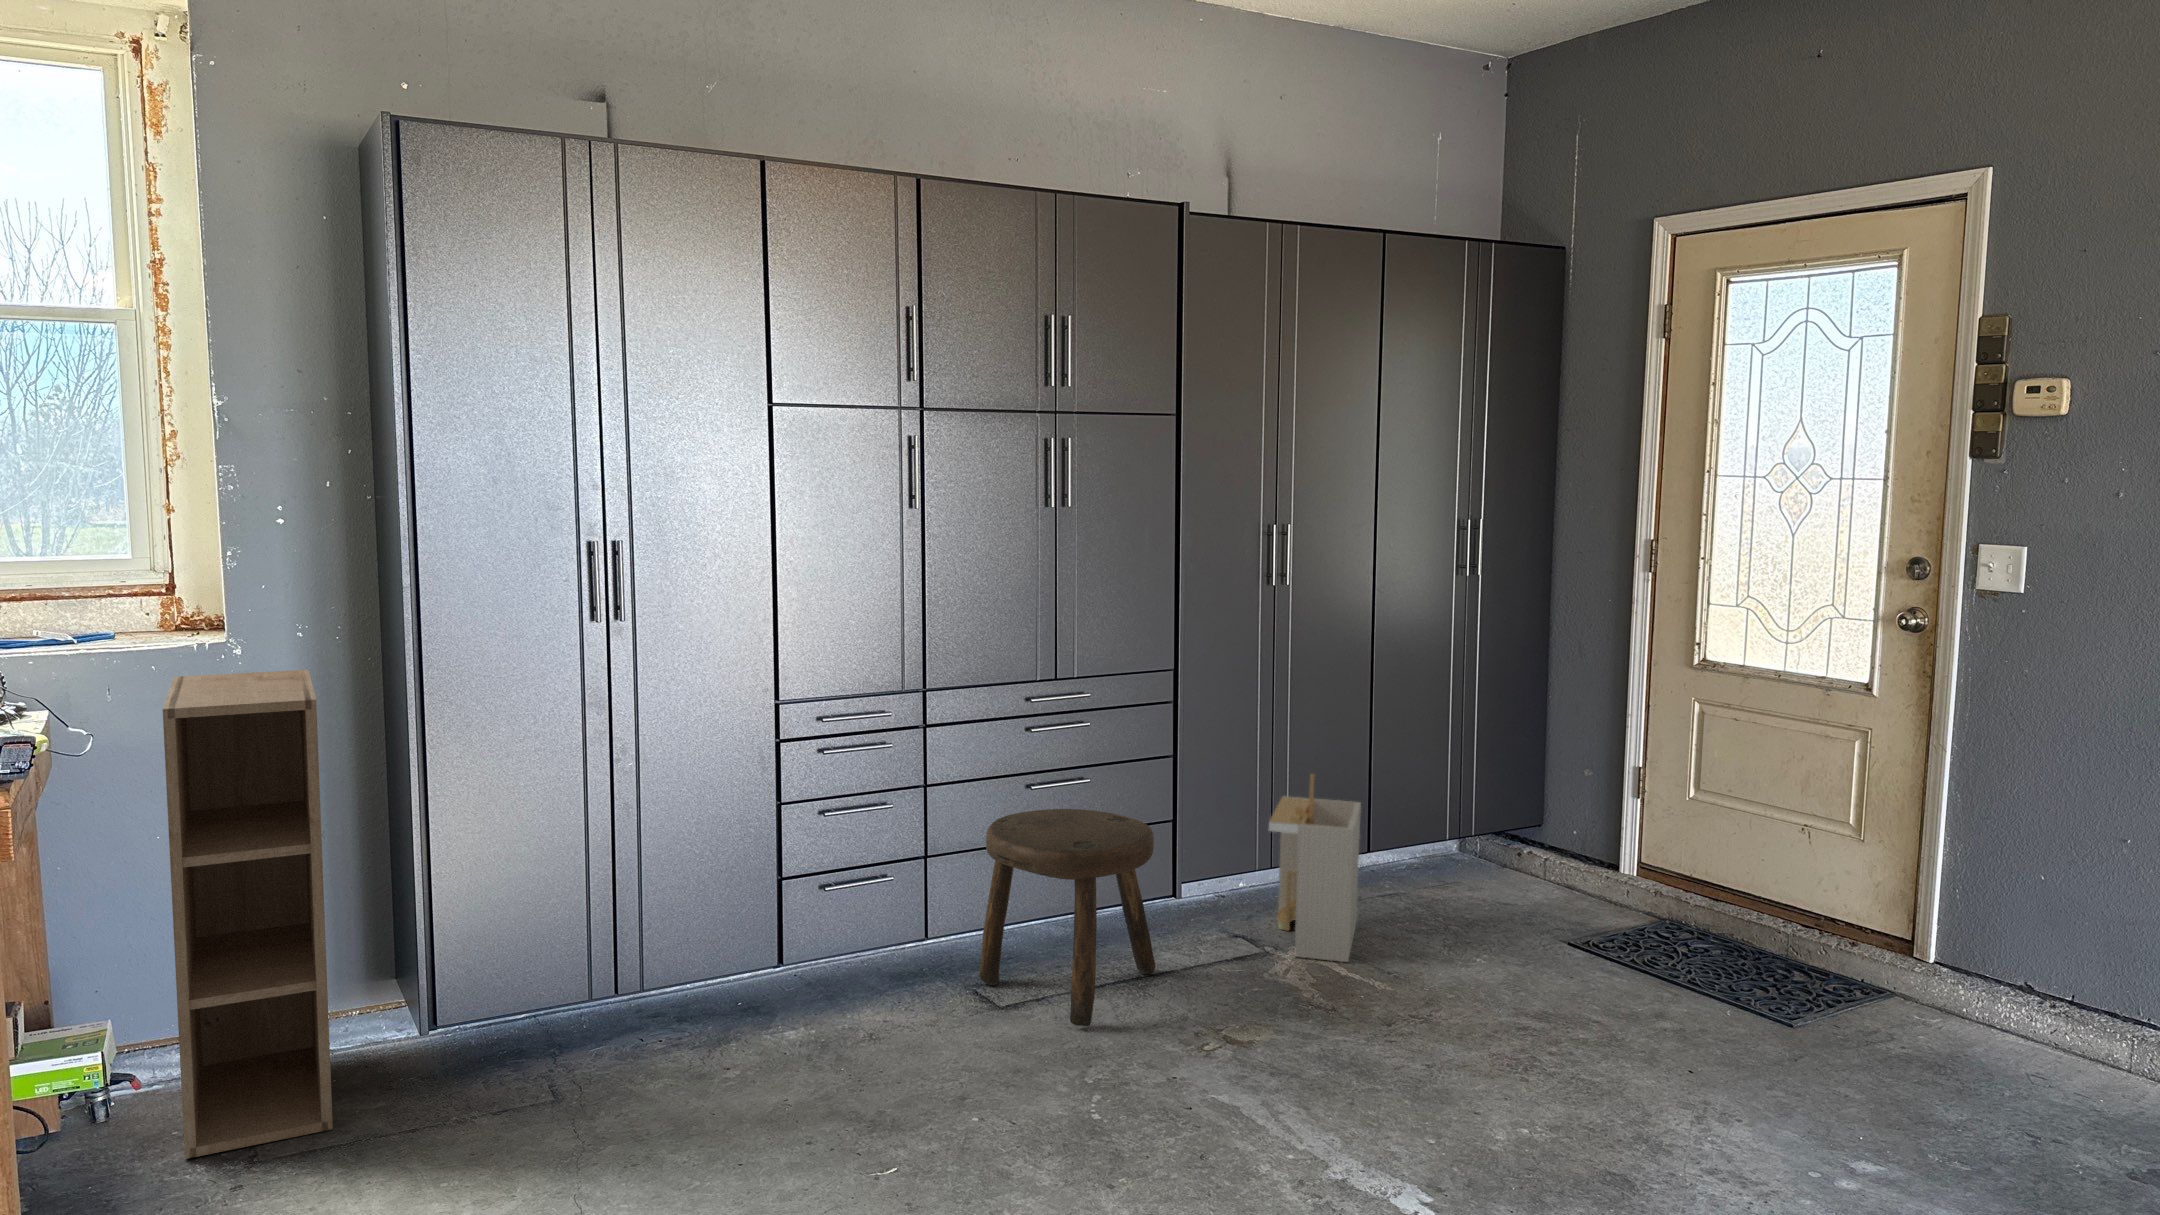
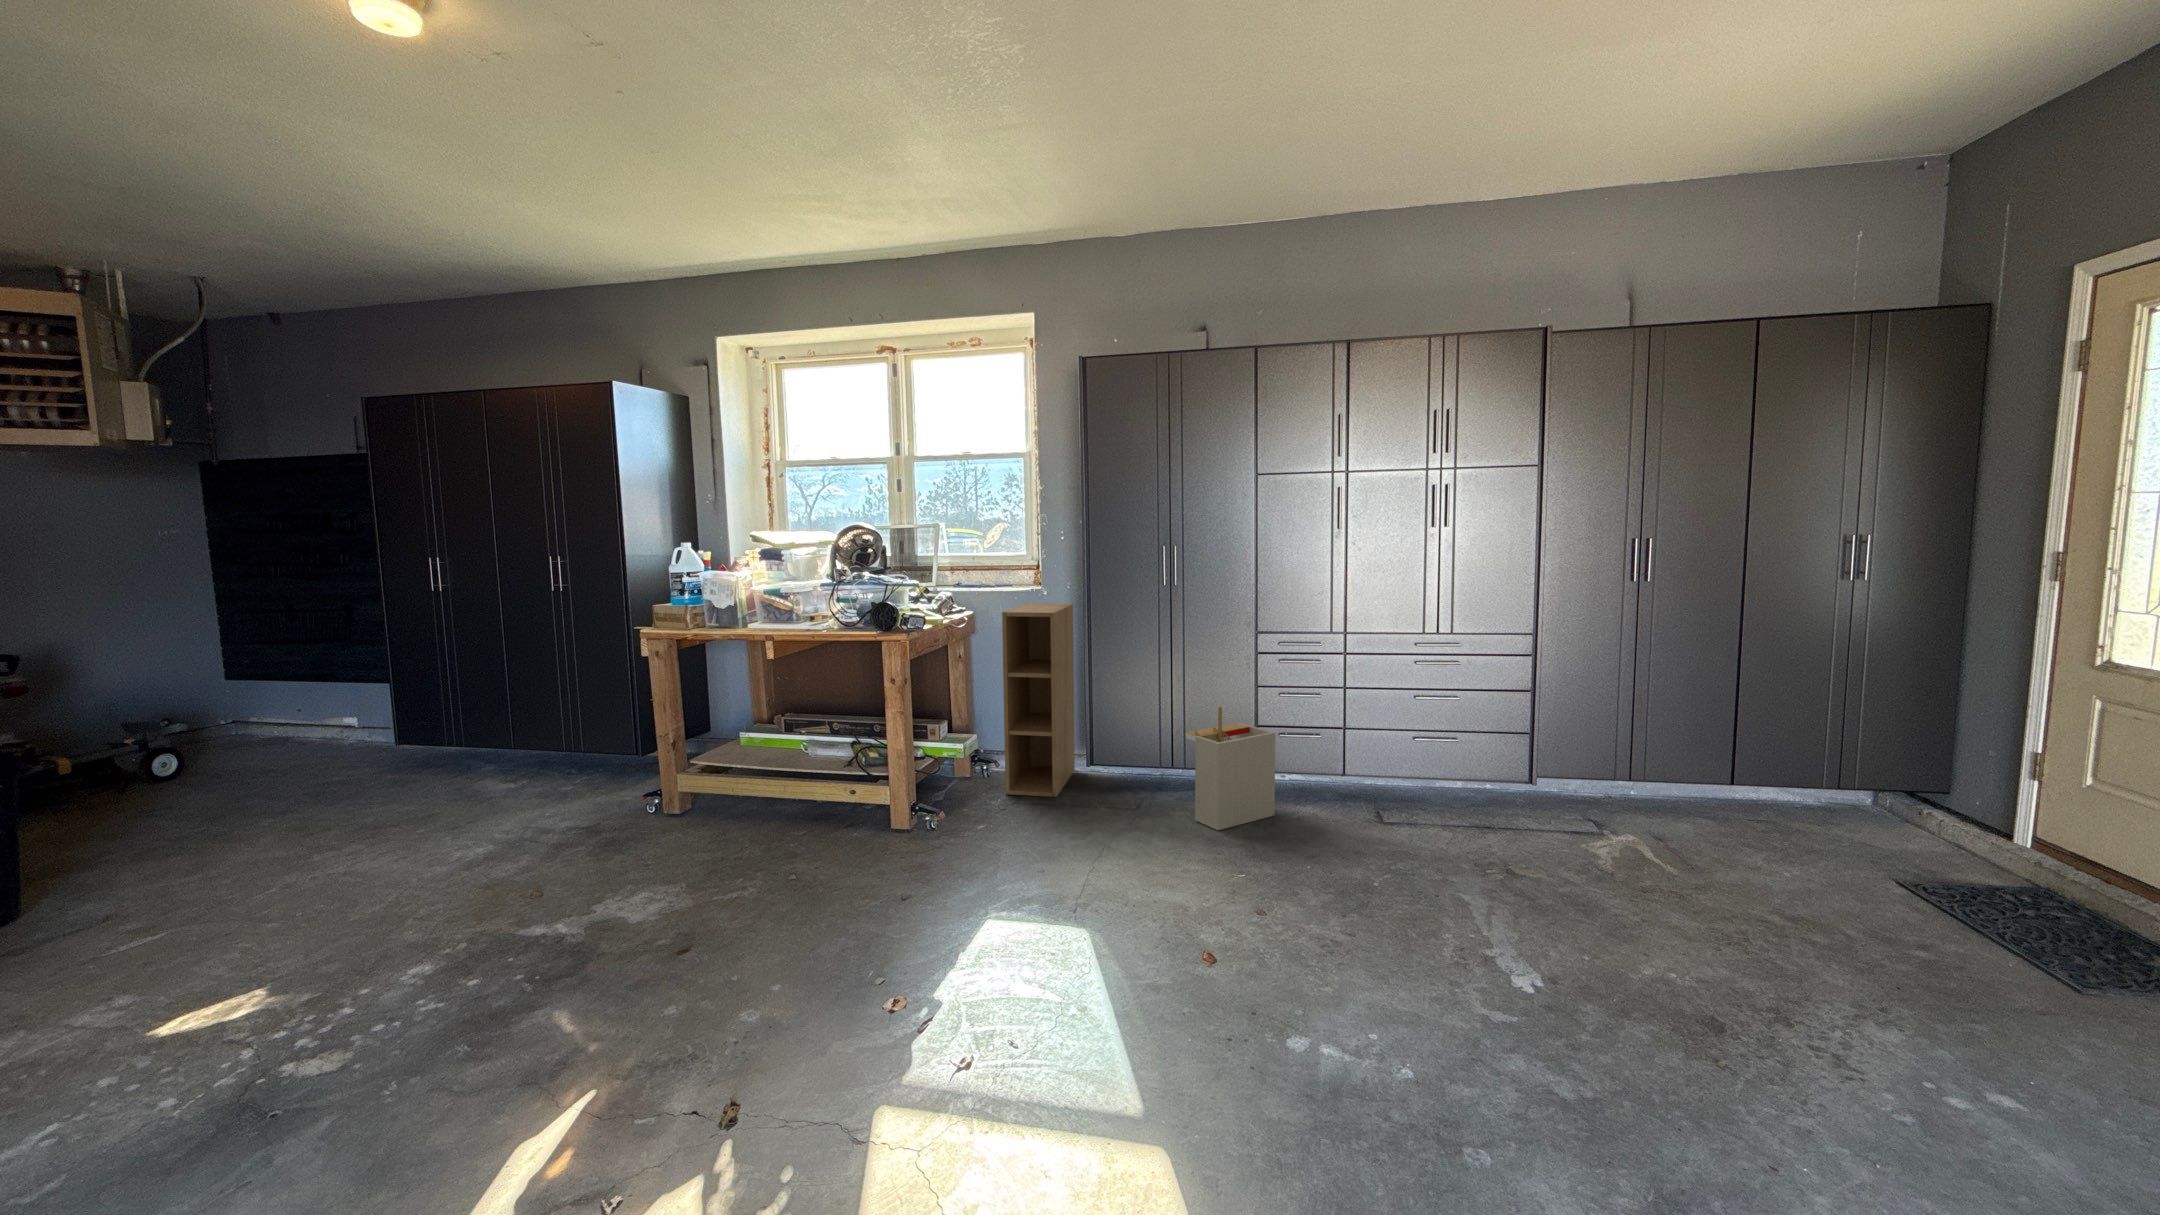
storage bin: present [1269,774,1361,962] -> present [1186,707,1276,830]
stool: present [979,809,1156,1026] -> none [1381,711,1501,838]

